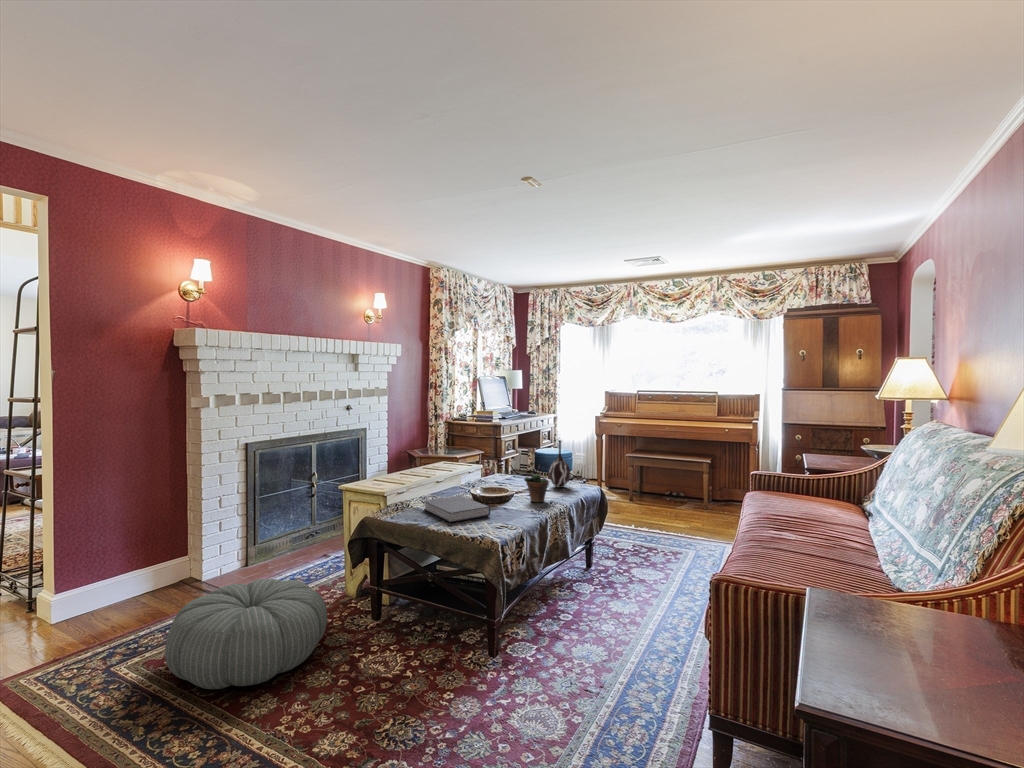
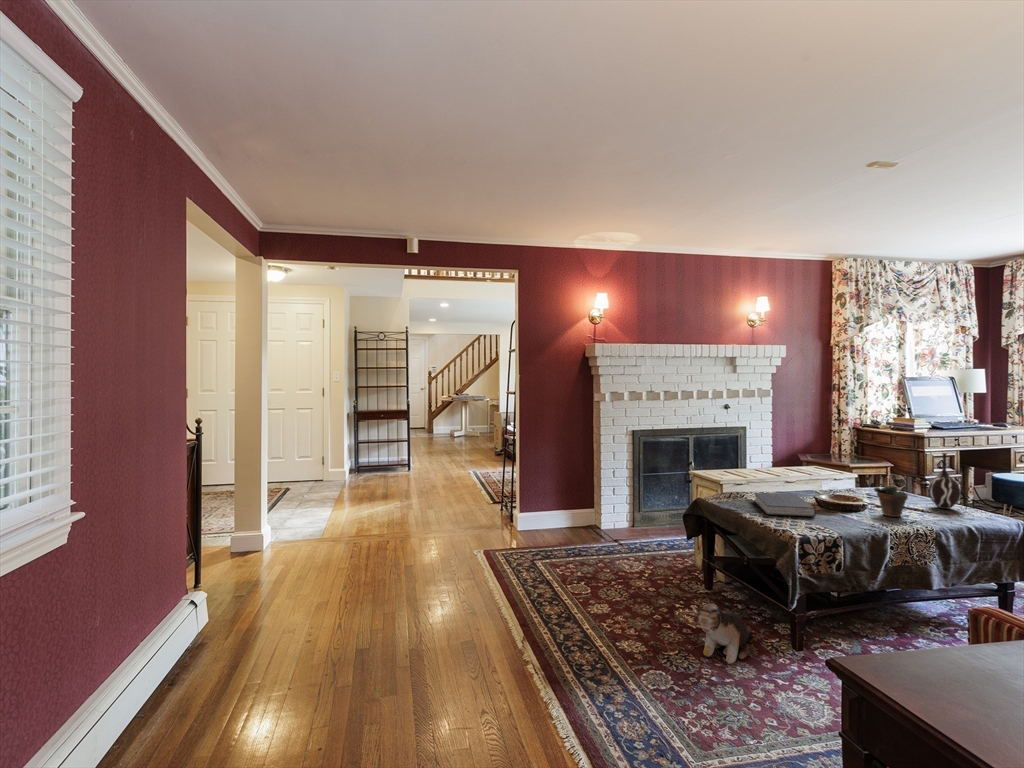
pouf: present [165,579,327,689] -> none [555,528,661,597]
plush toy: none [415,643,463,710] -> present [692,603,752,664]

